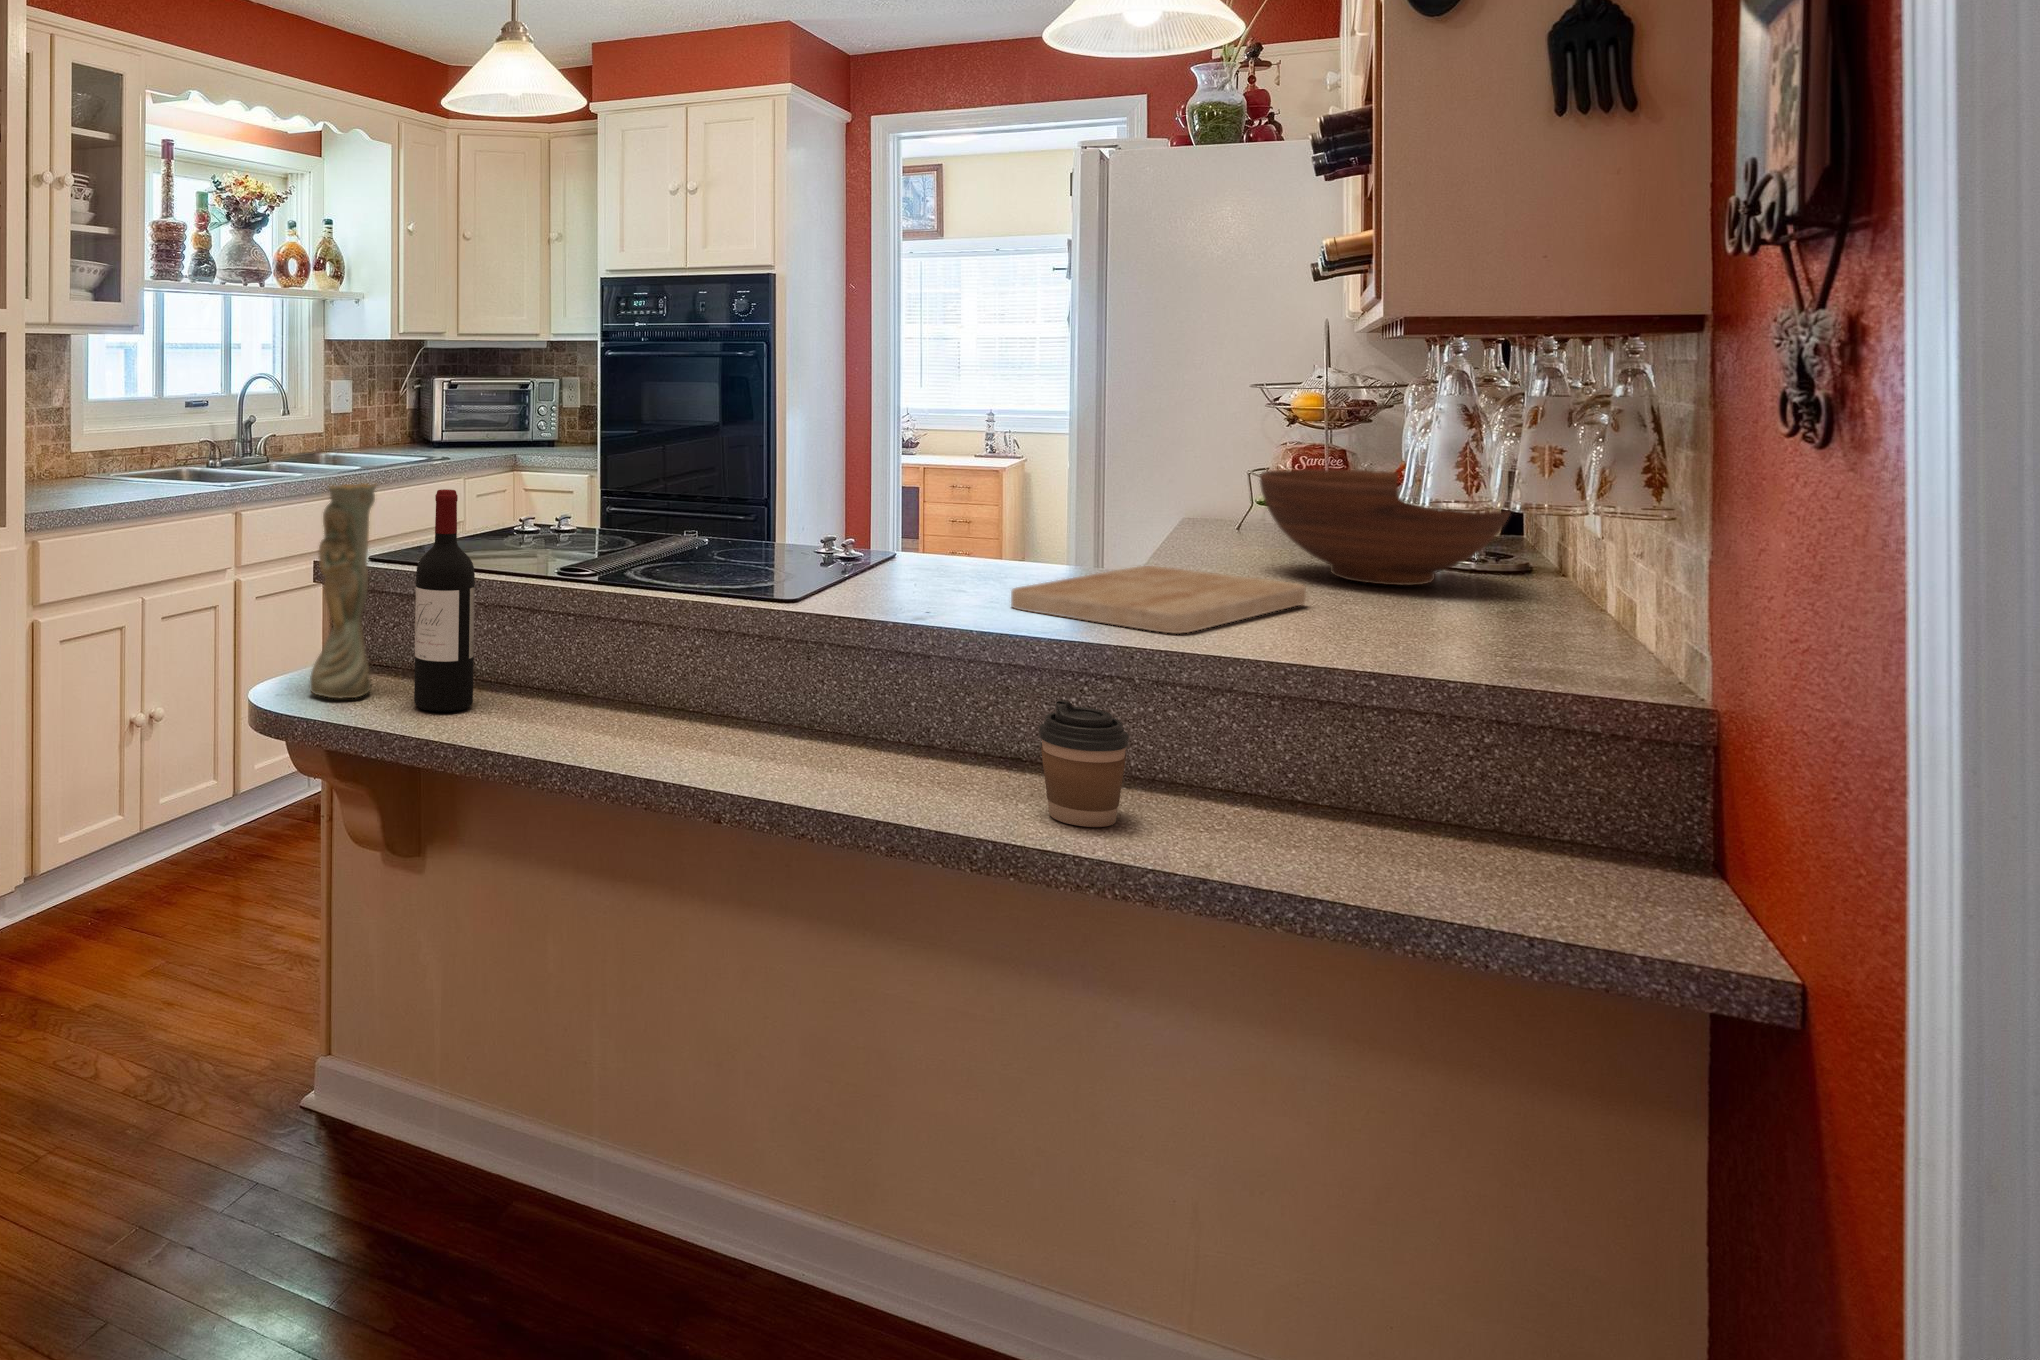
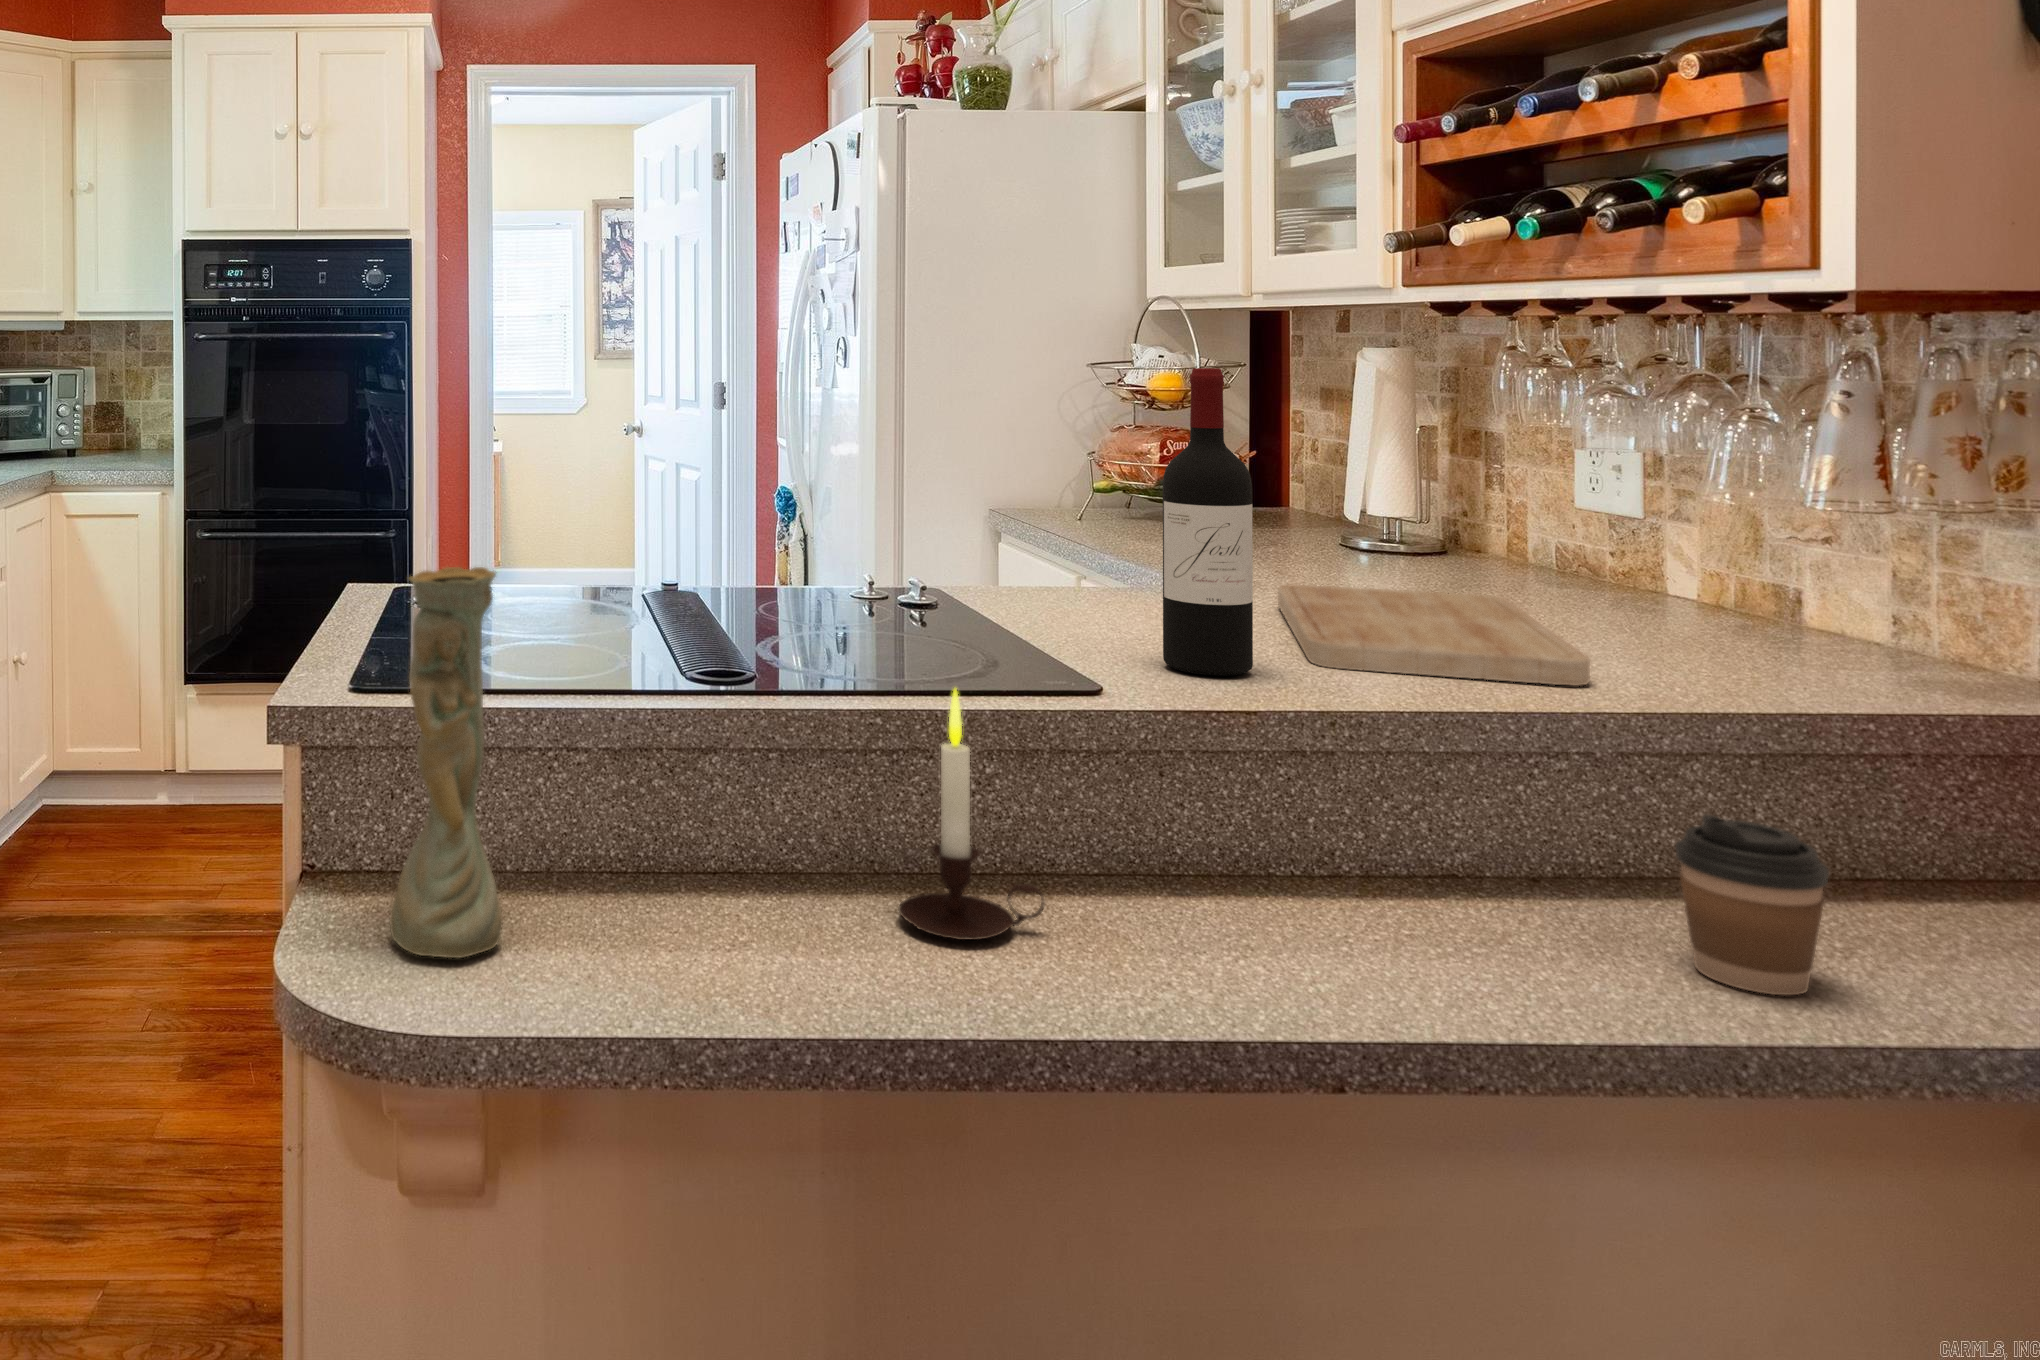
fruit bowl: present [1260,469,1510,585] -> none [1279,452,1568,580]
wine bottle: present [414,489,475,712] -> present [1163,368,1253,676]
candle: none [589,575,670,732] -> present [899,689,1044,940]

